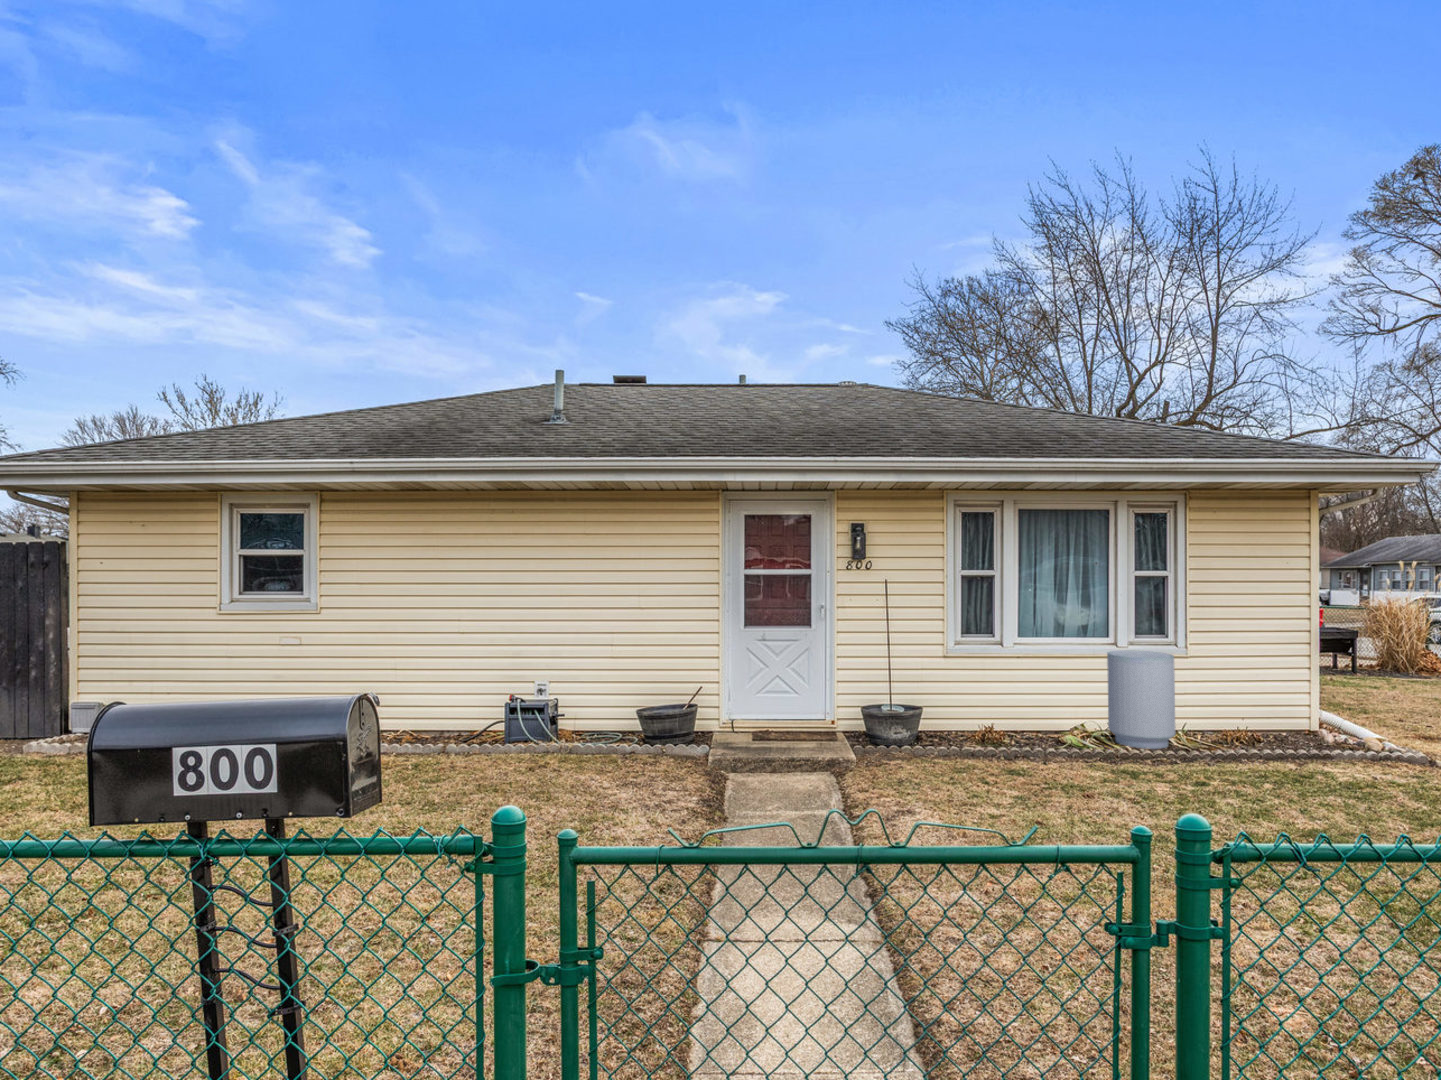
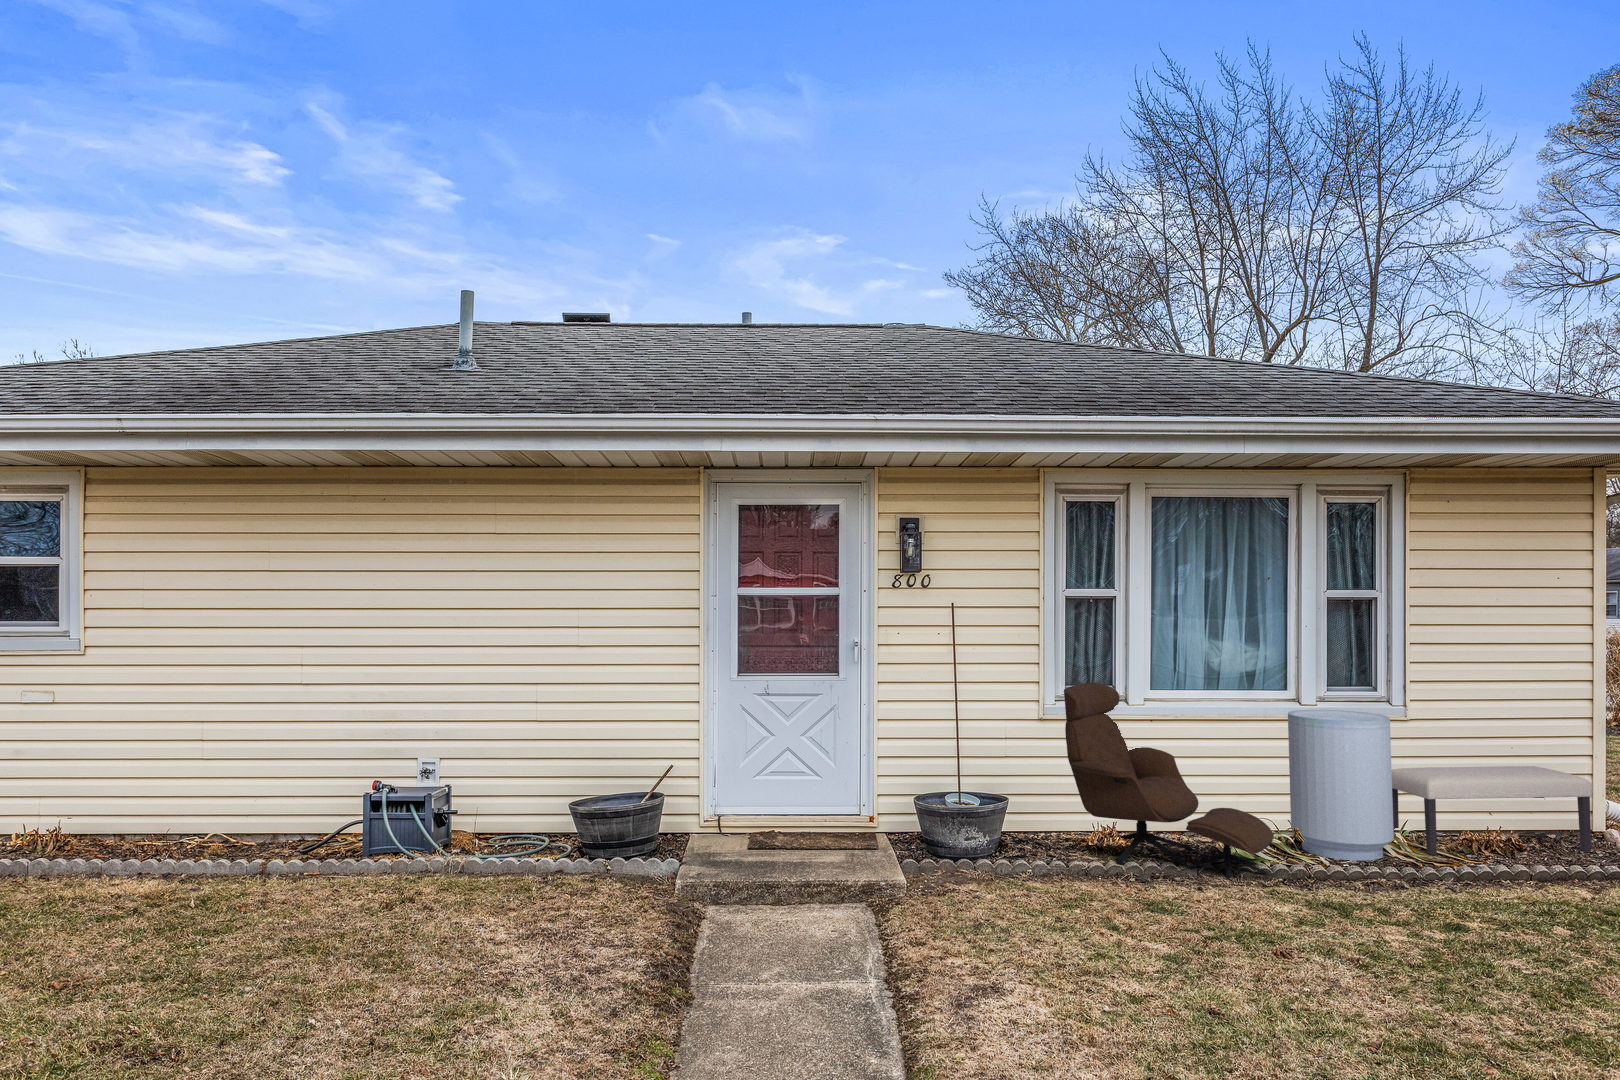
lounge chair: none [957,633,1094,759] -> present [1064,683,1274,879]
bench: none [1173,688,1311,746] -> present [1392,766,1593,855]

